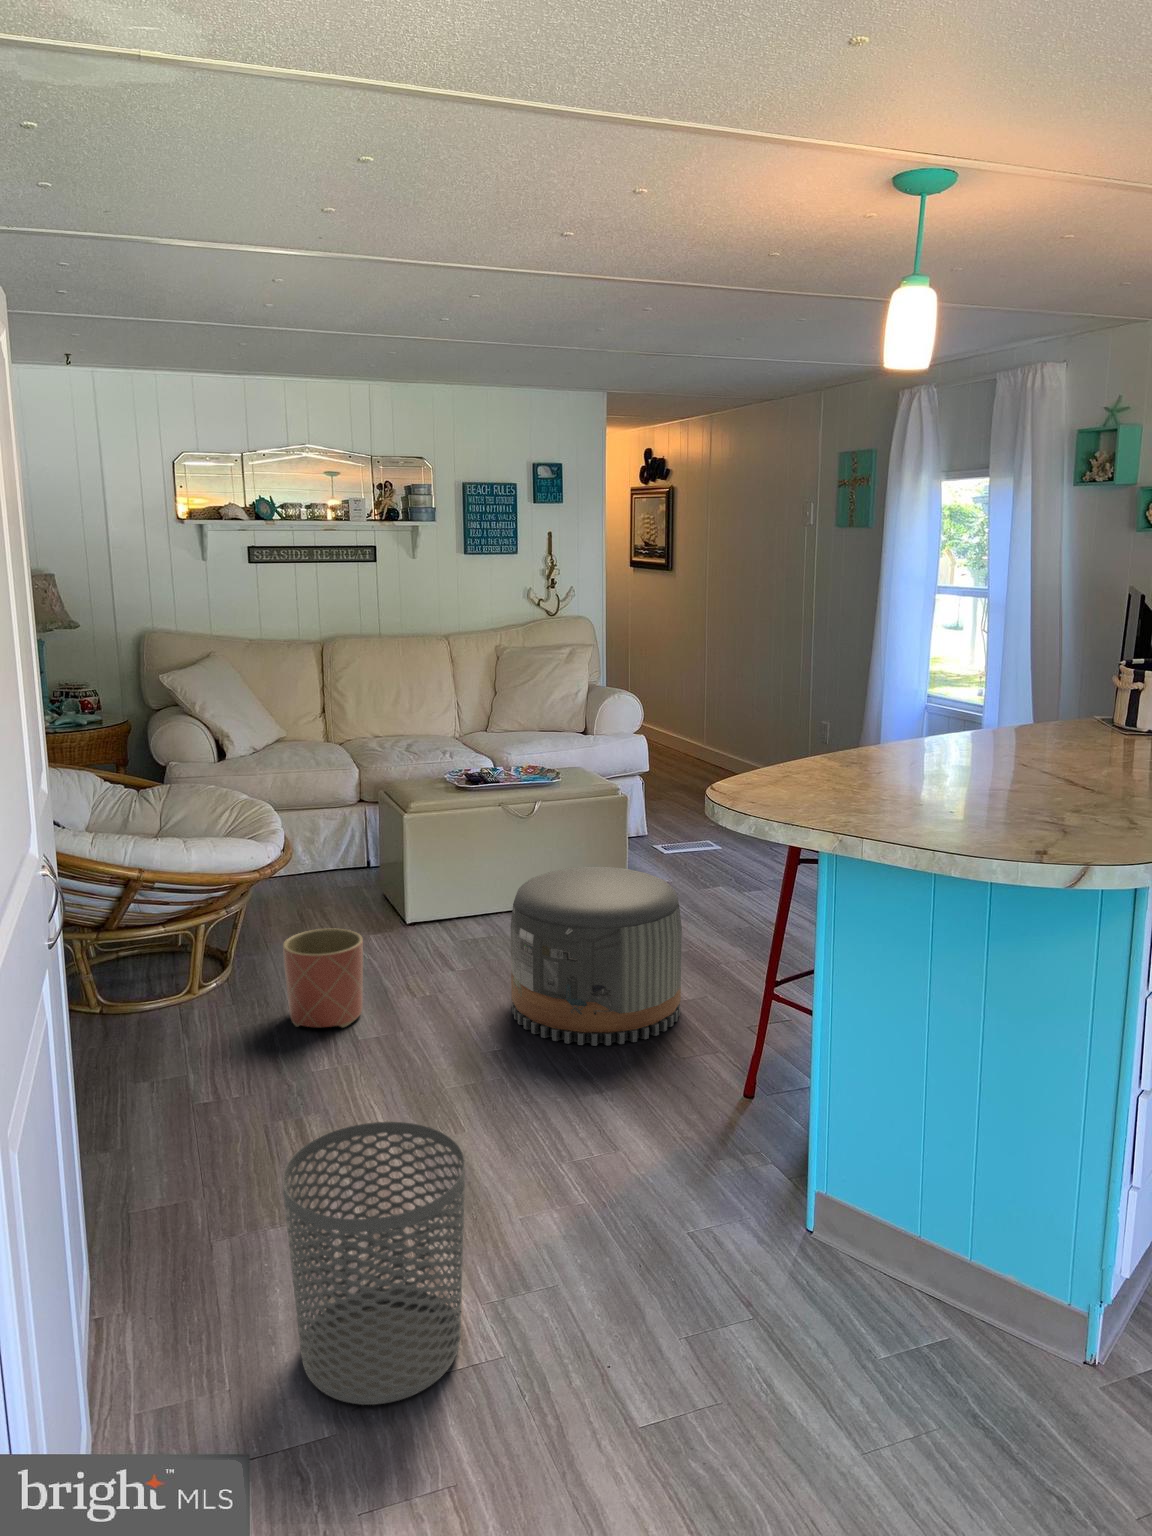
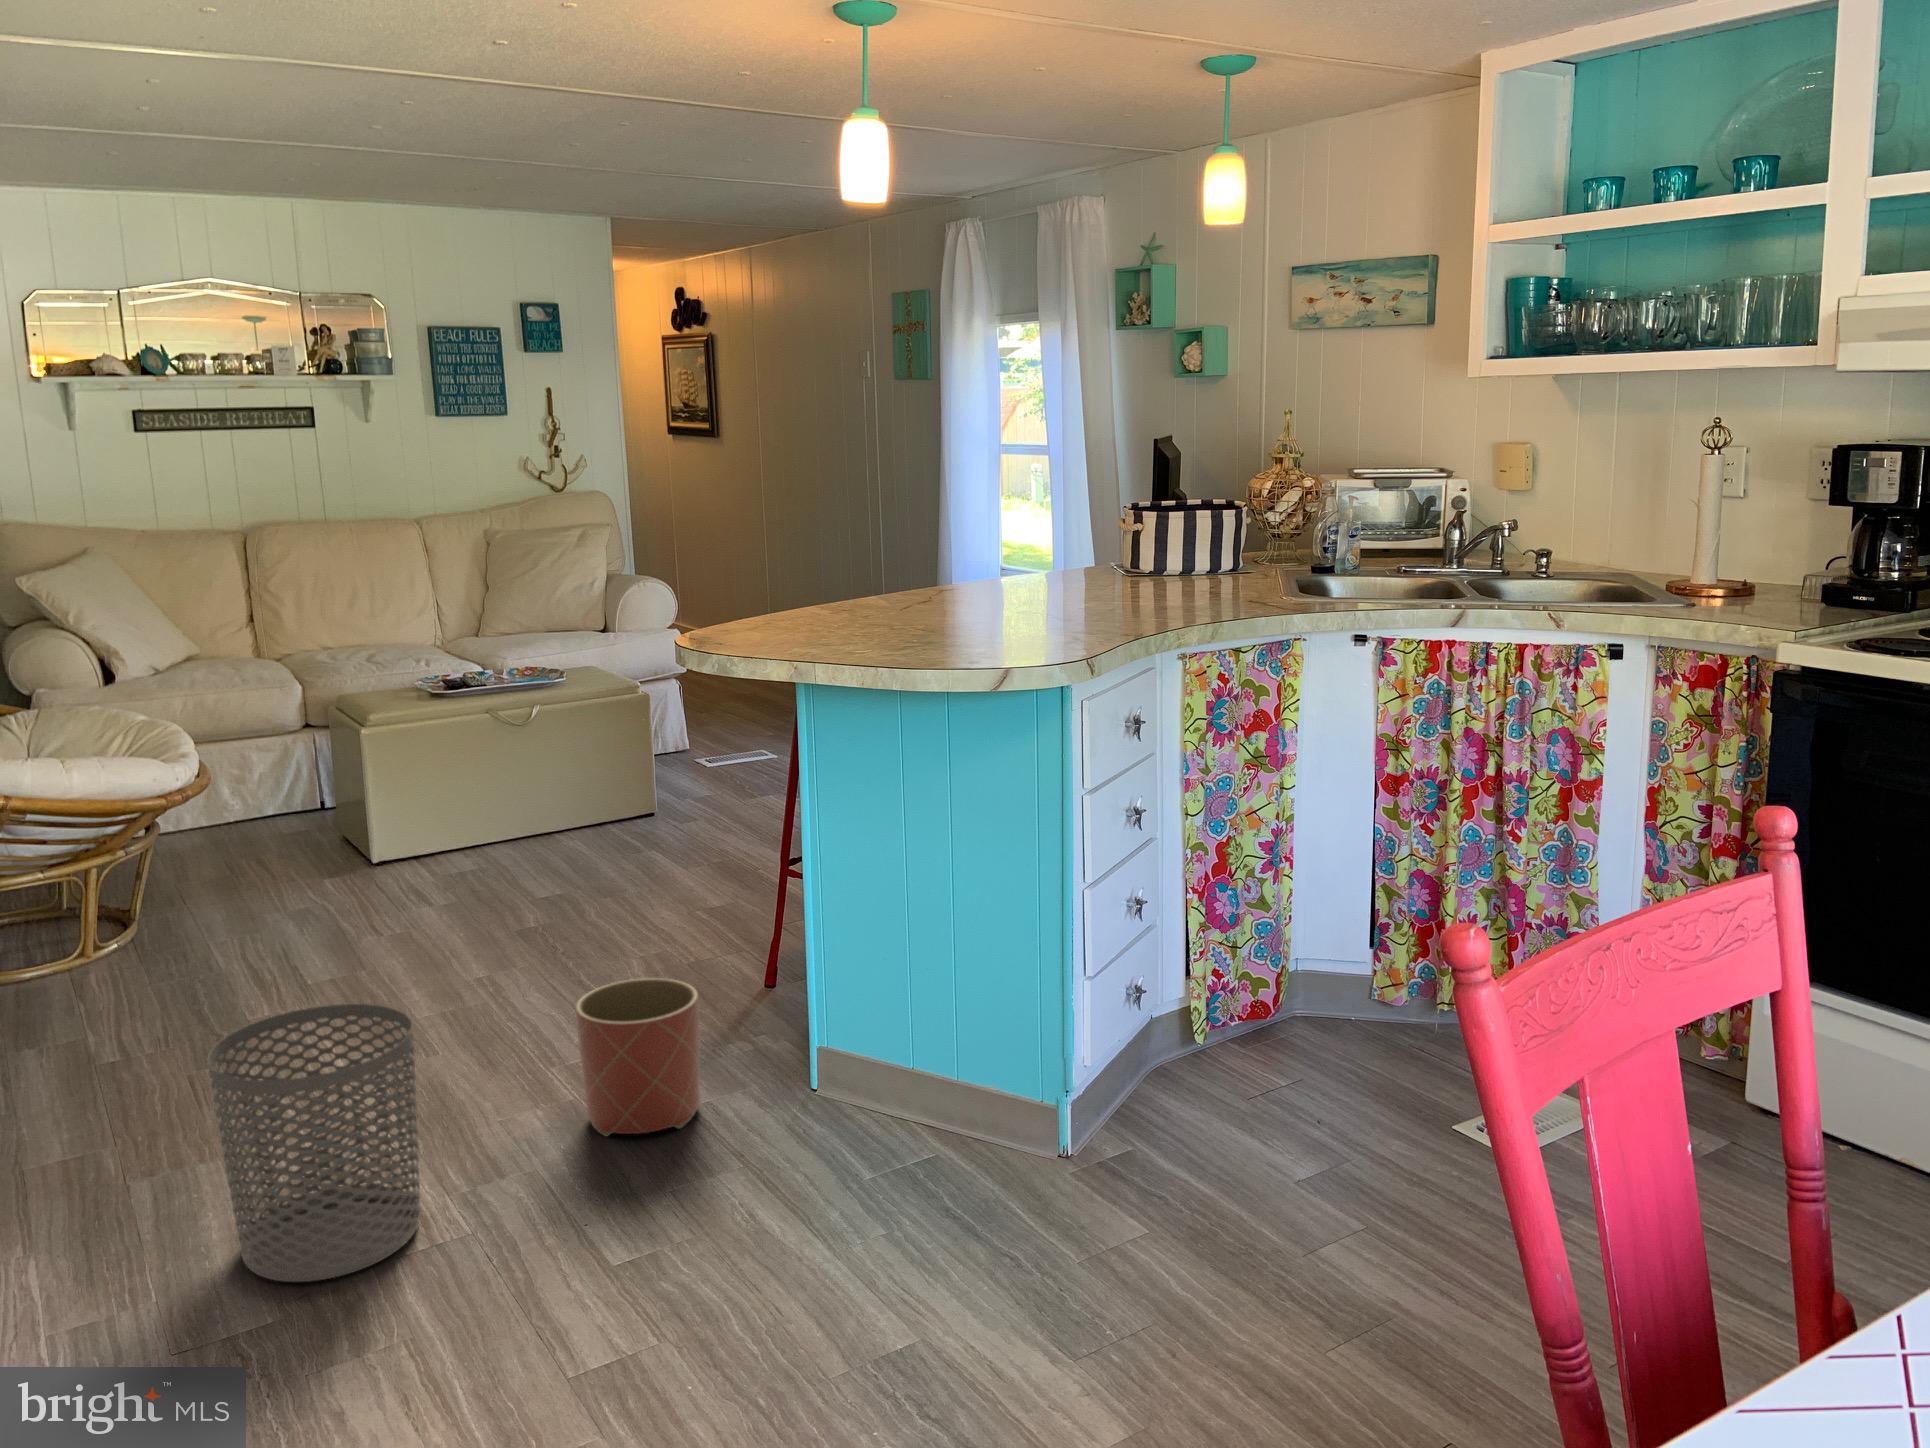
pouf: present [510,867,682,1046] -> none [491,767,699,963]
planter: present [283,929,363,1027] -> present [575,978,700,1136]

